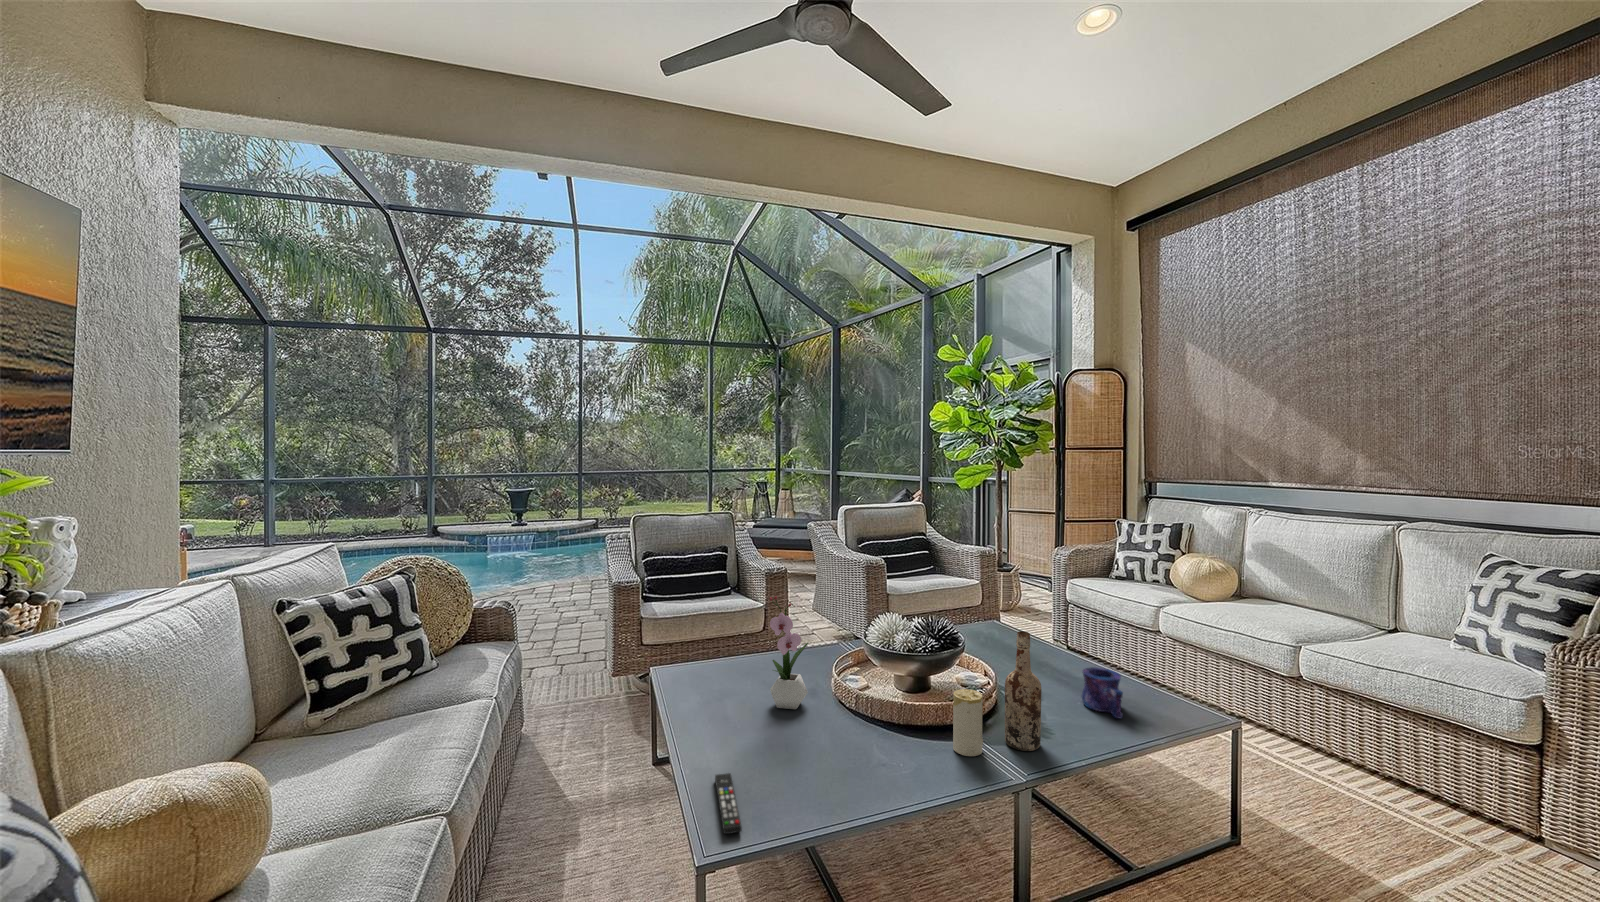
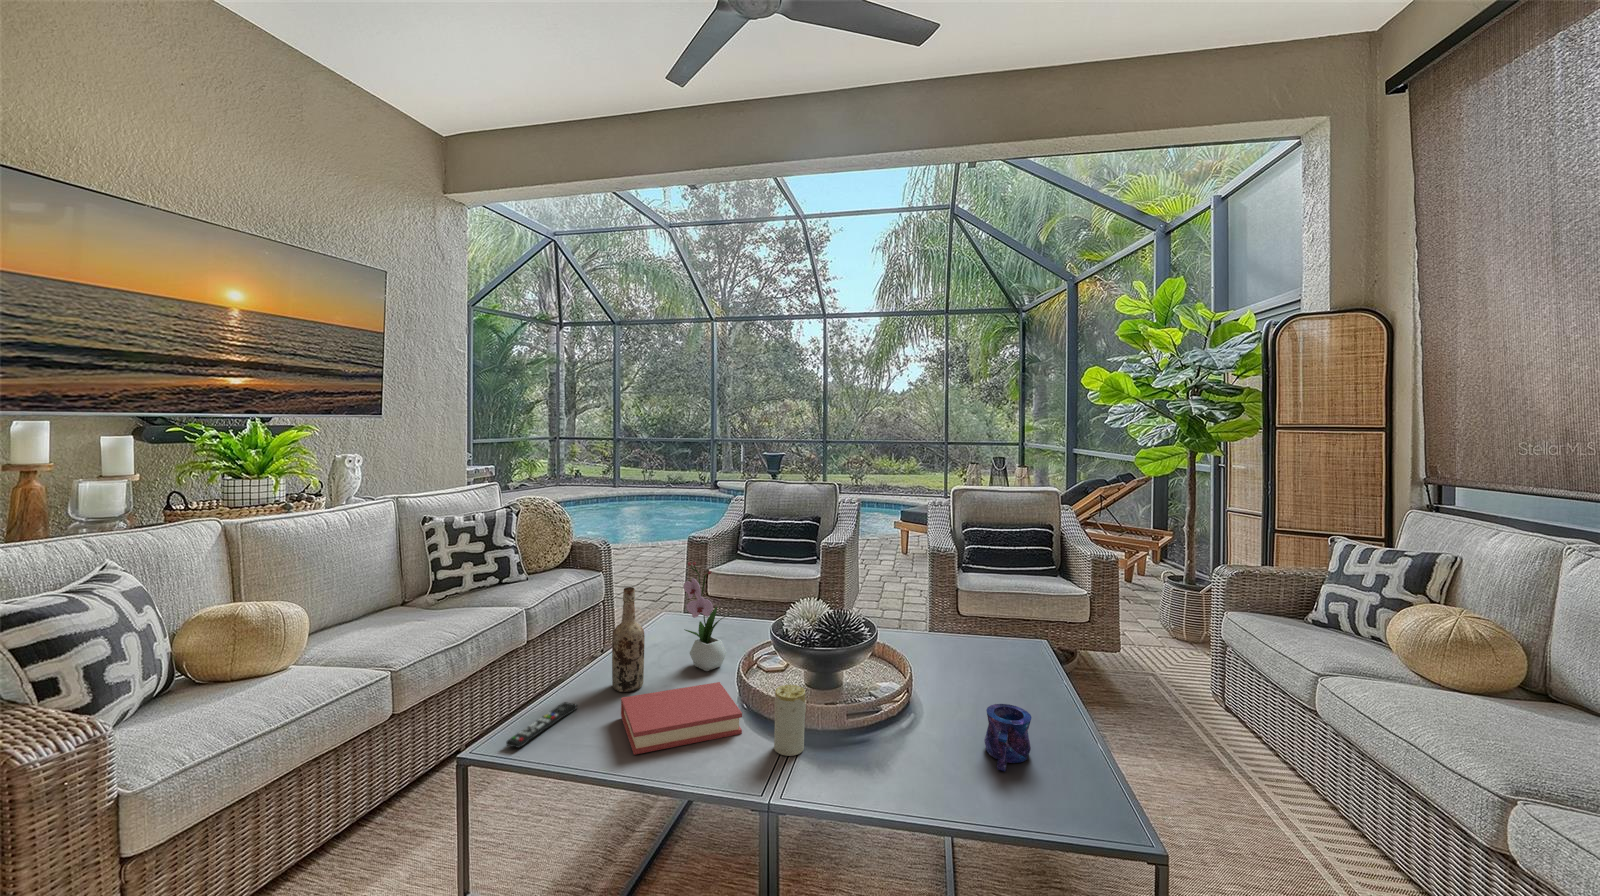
wine bottle: present [1005,631,1042,751] -> present [612,587,645,692]
hardback book: none [788,711,913,798] -> present [621,682,742,755]

